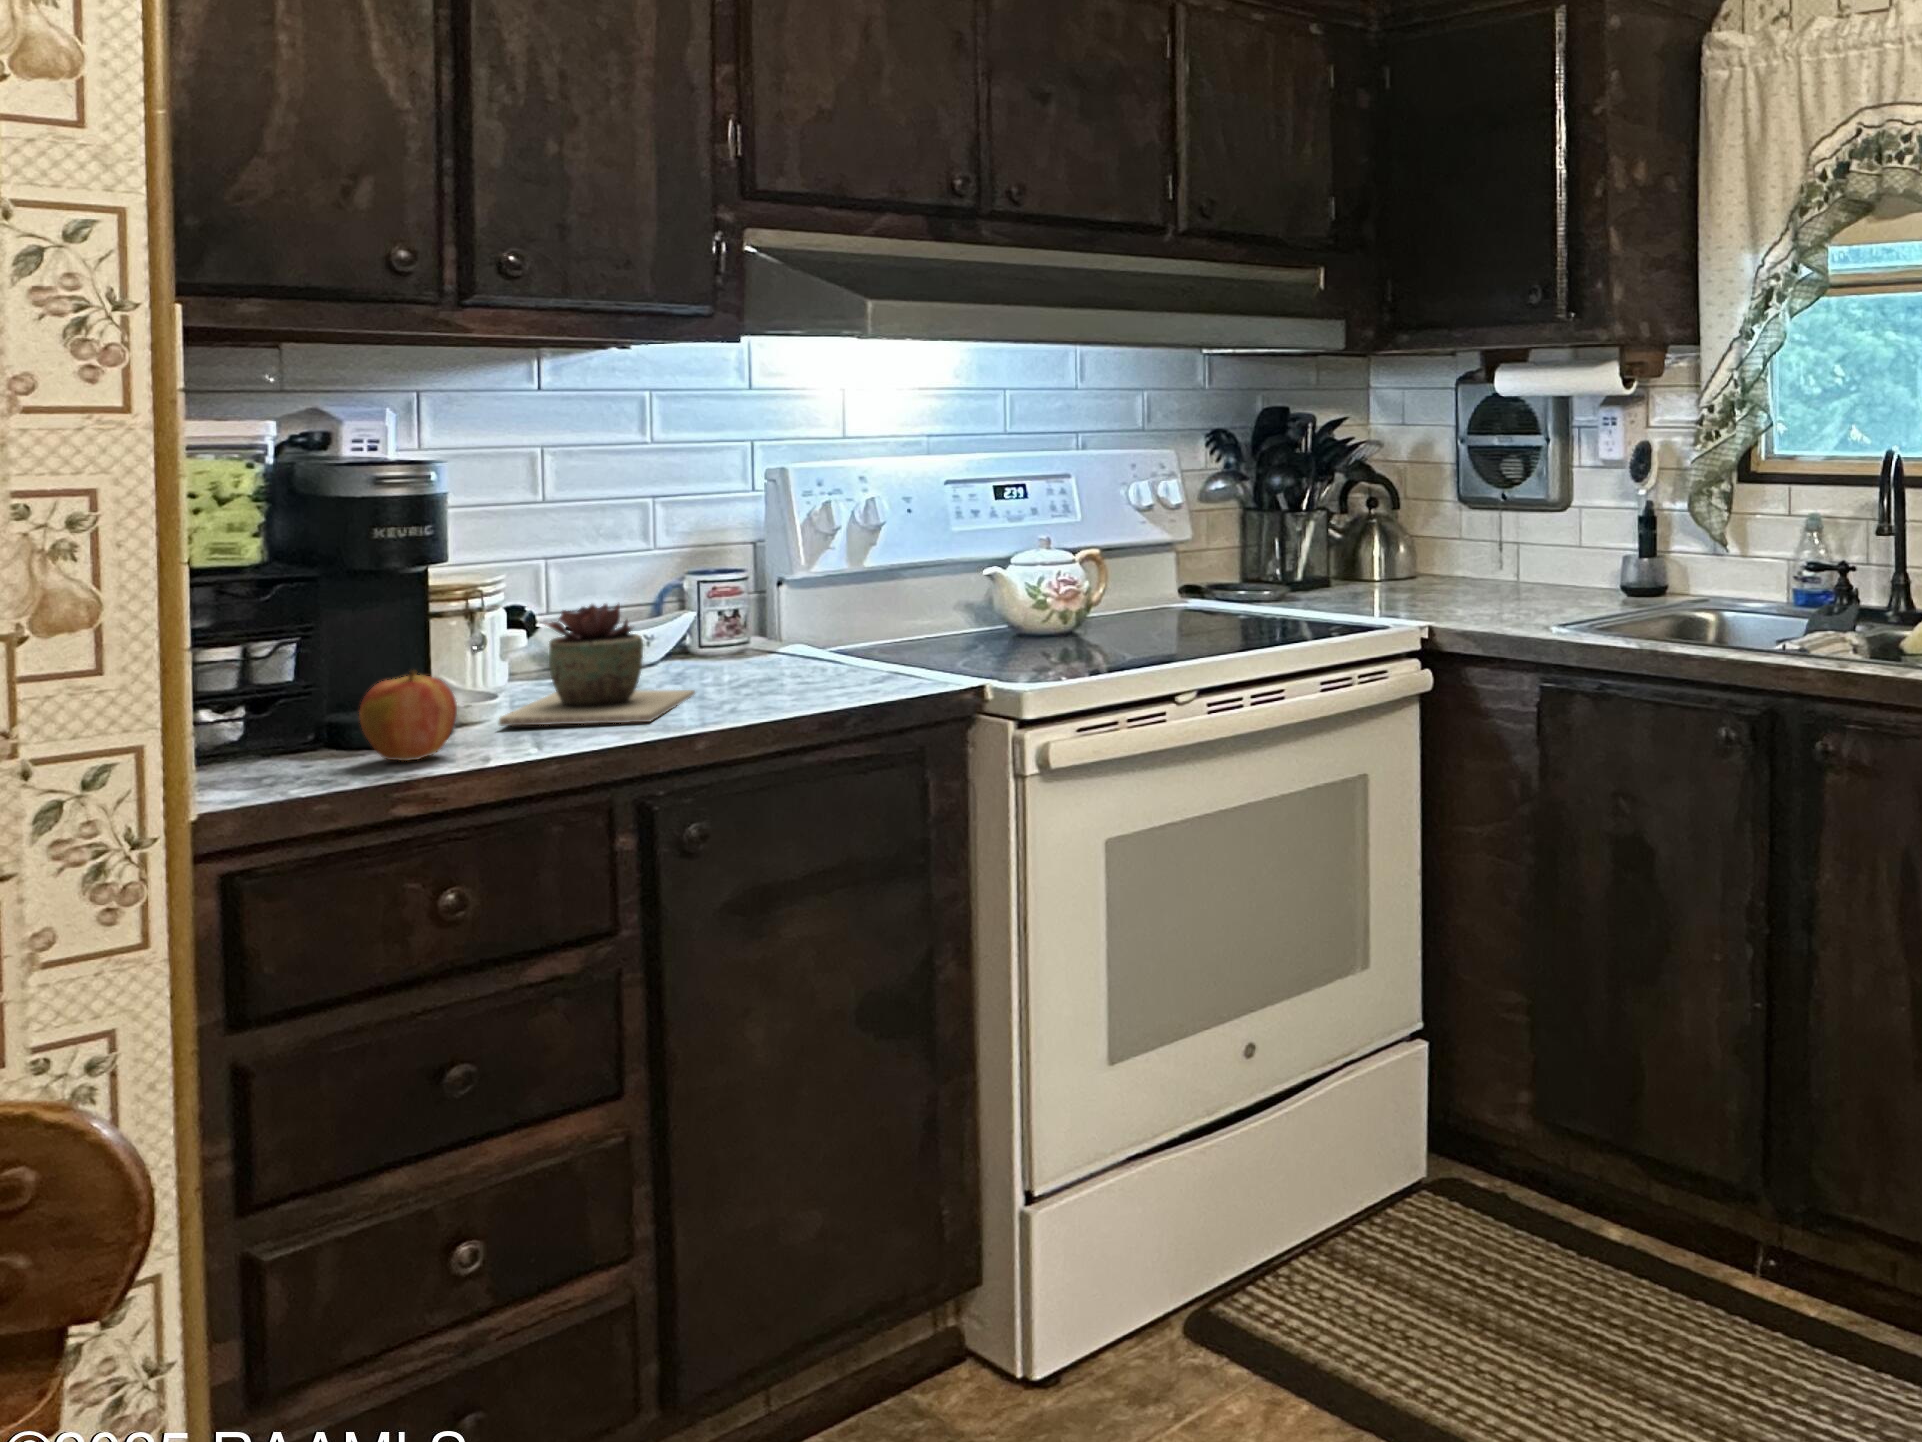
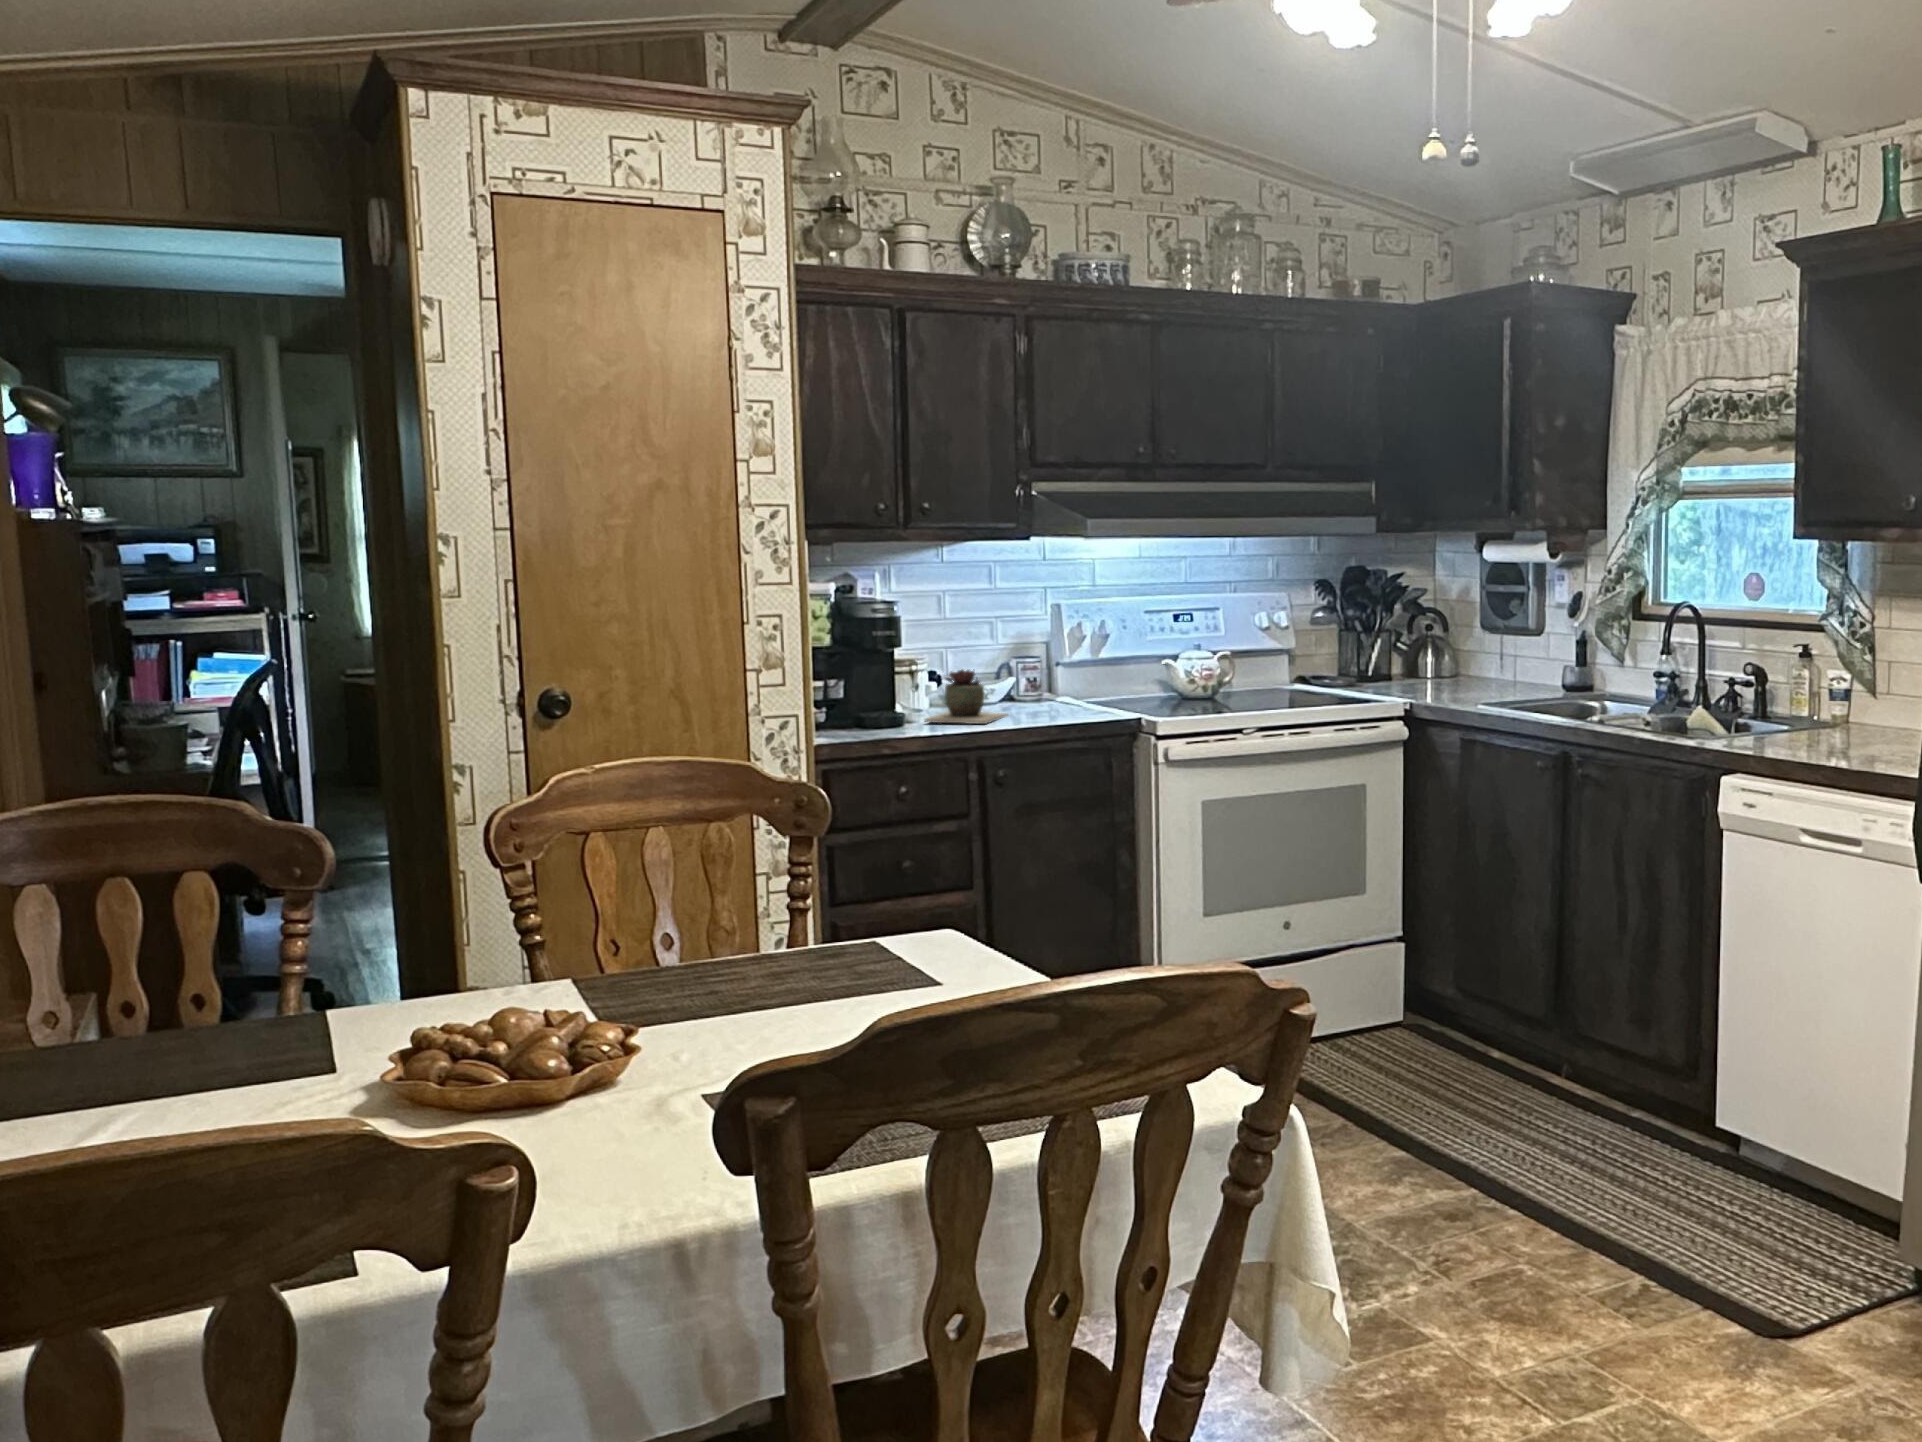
apple: present [359,670,457,761] -> none [871,693,907,732]

